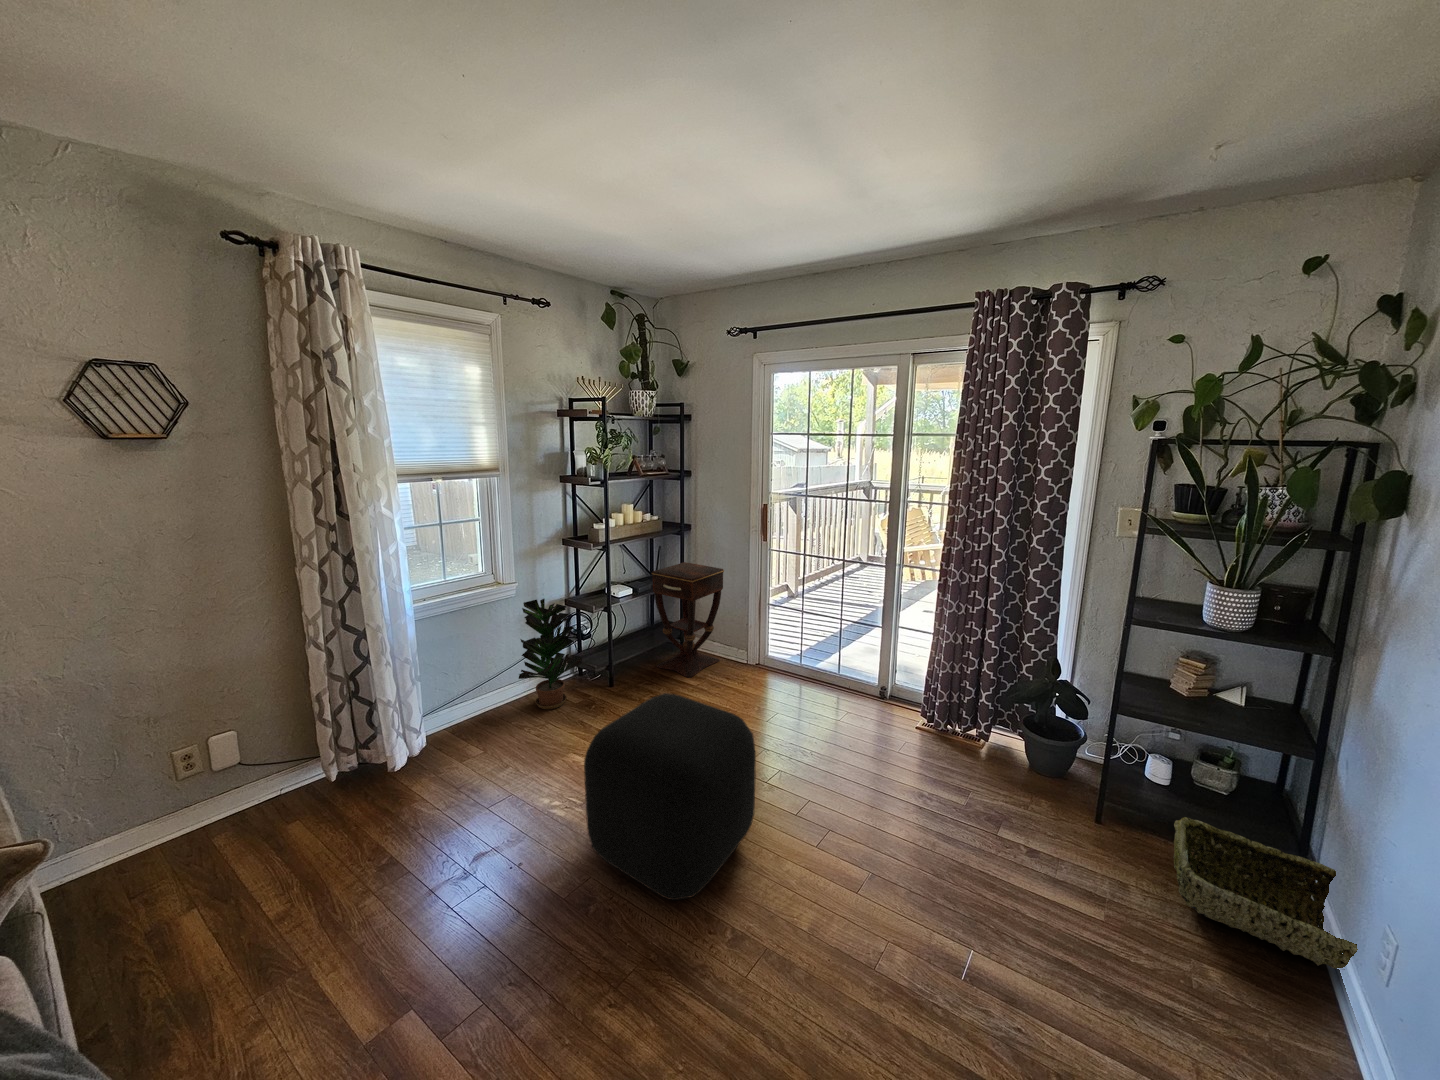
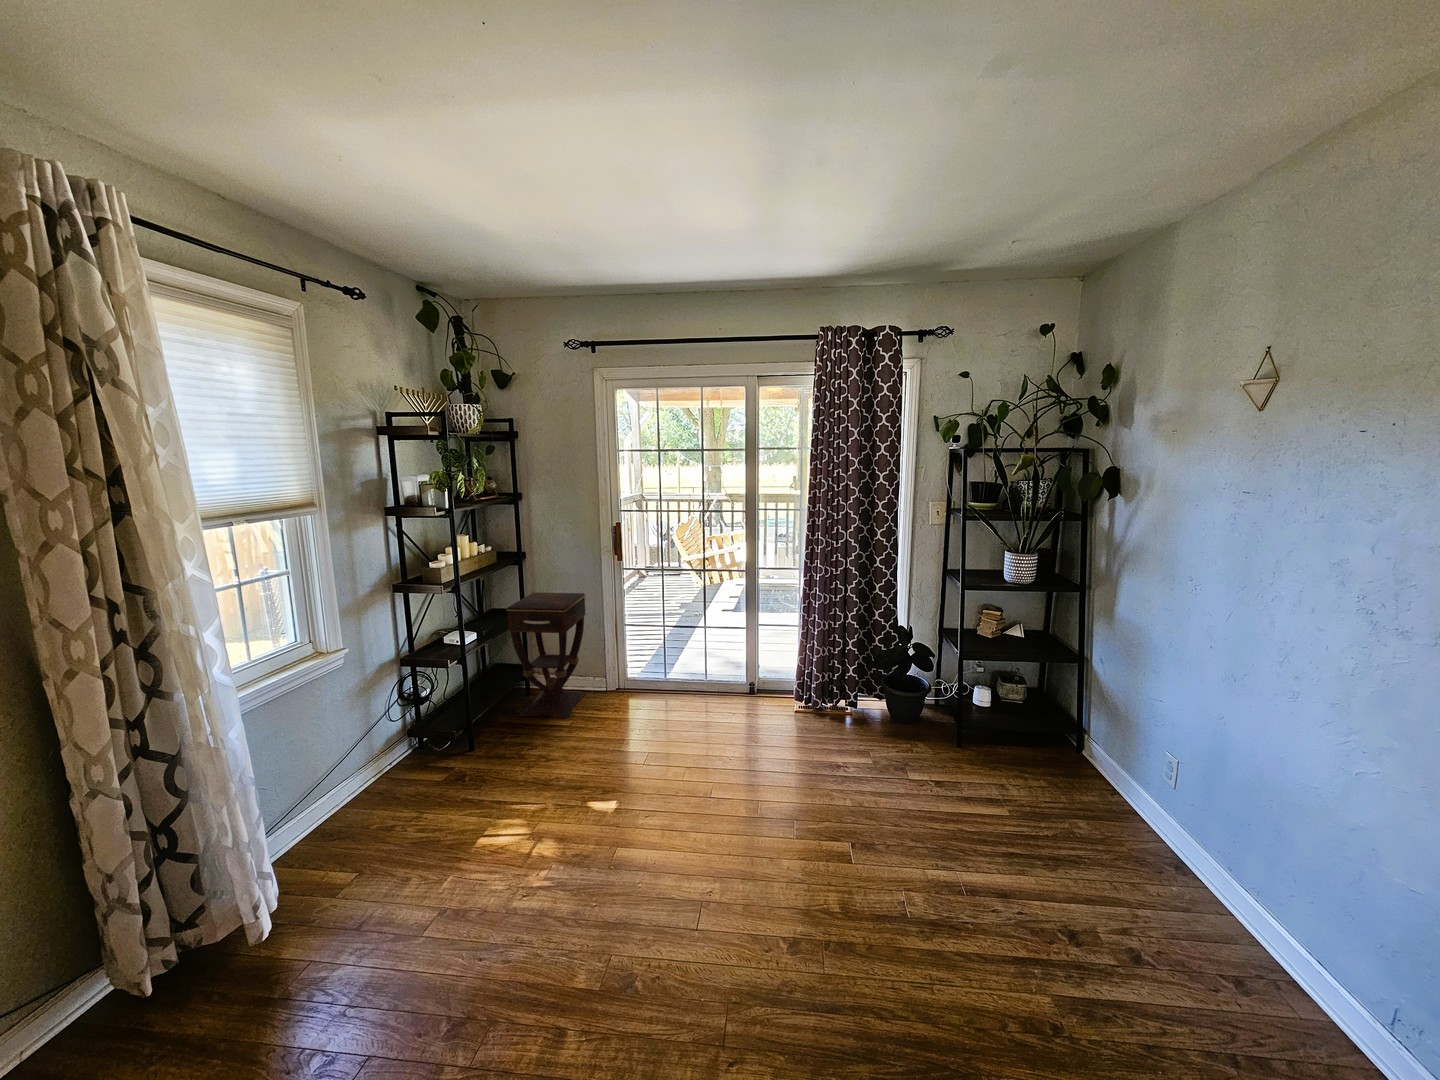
potted plant: present [519,599,582,709] -> none [357,661,453,800]
ottoman: present [584,693,756,900] -> none [583,723,746,916]
woven basket: present [1174,817,1358,969] -> none [994,712,1109,777]

